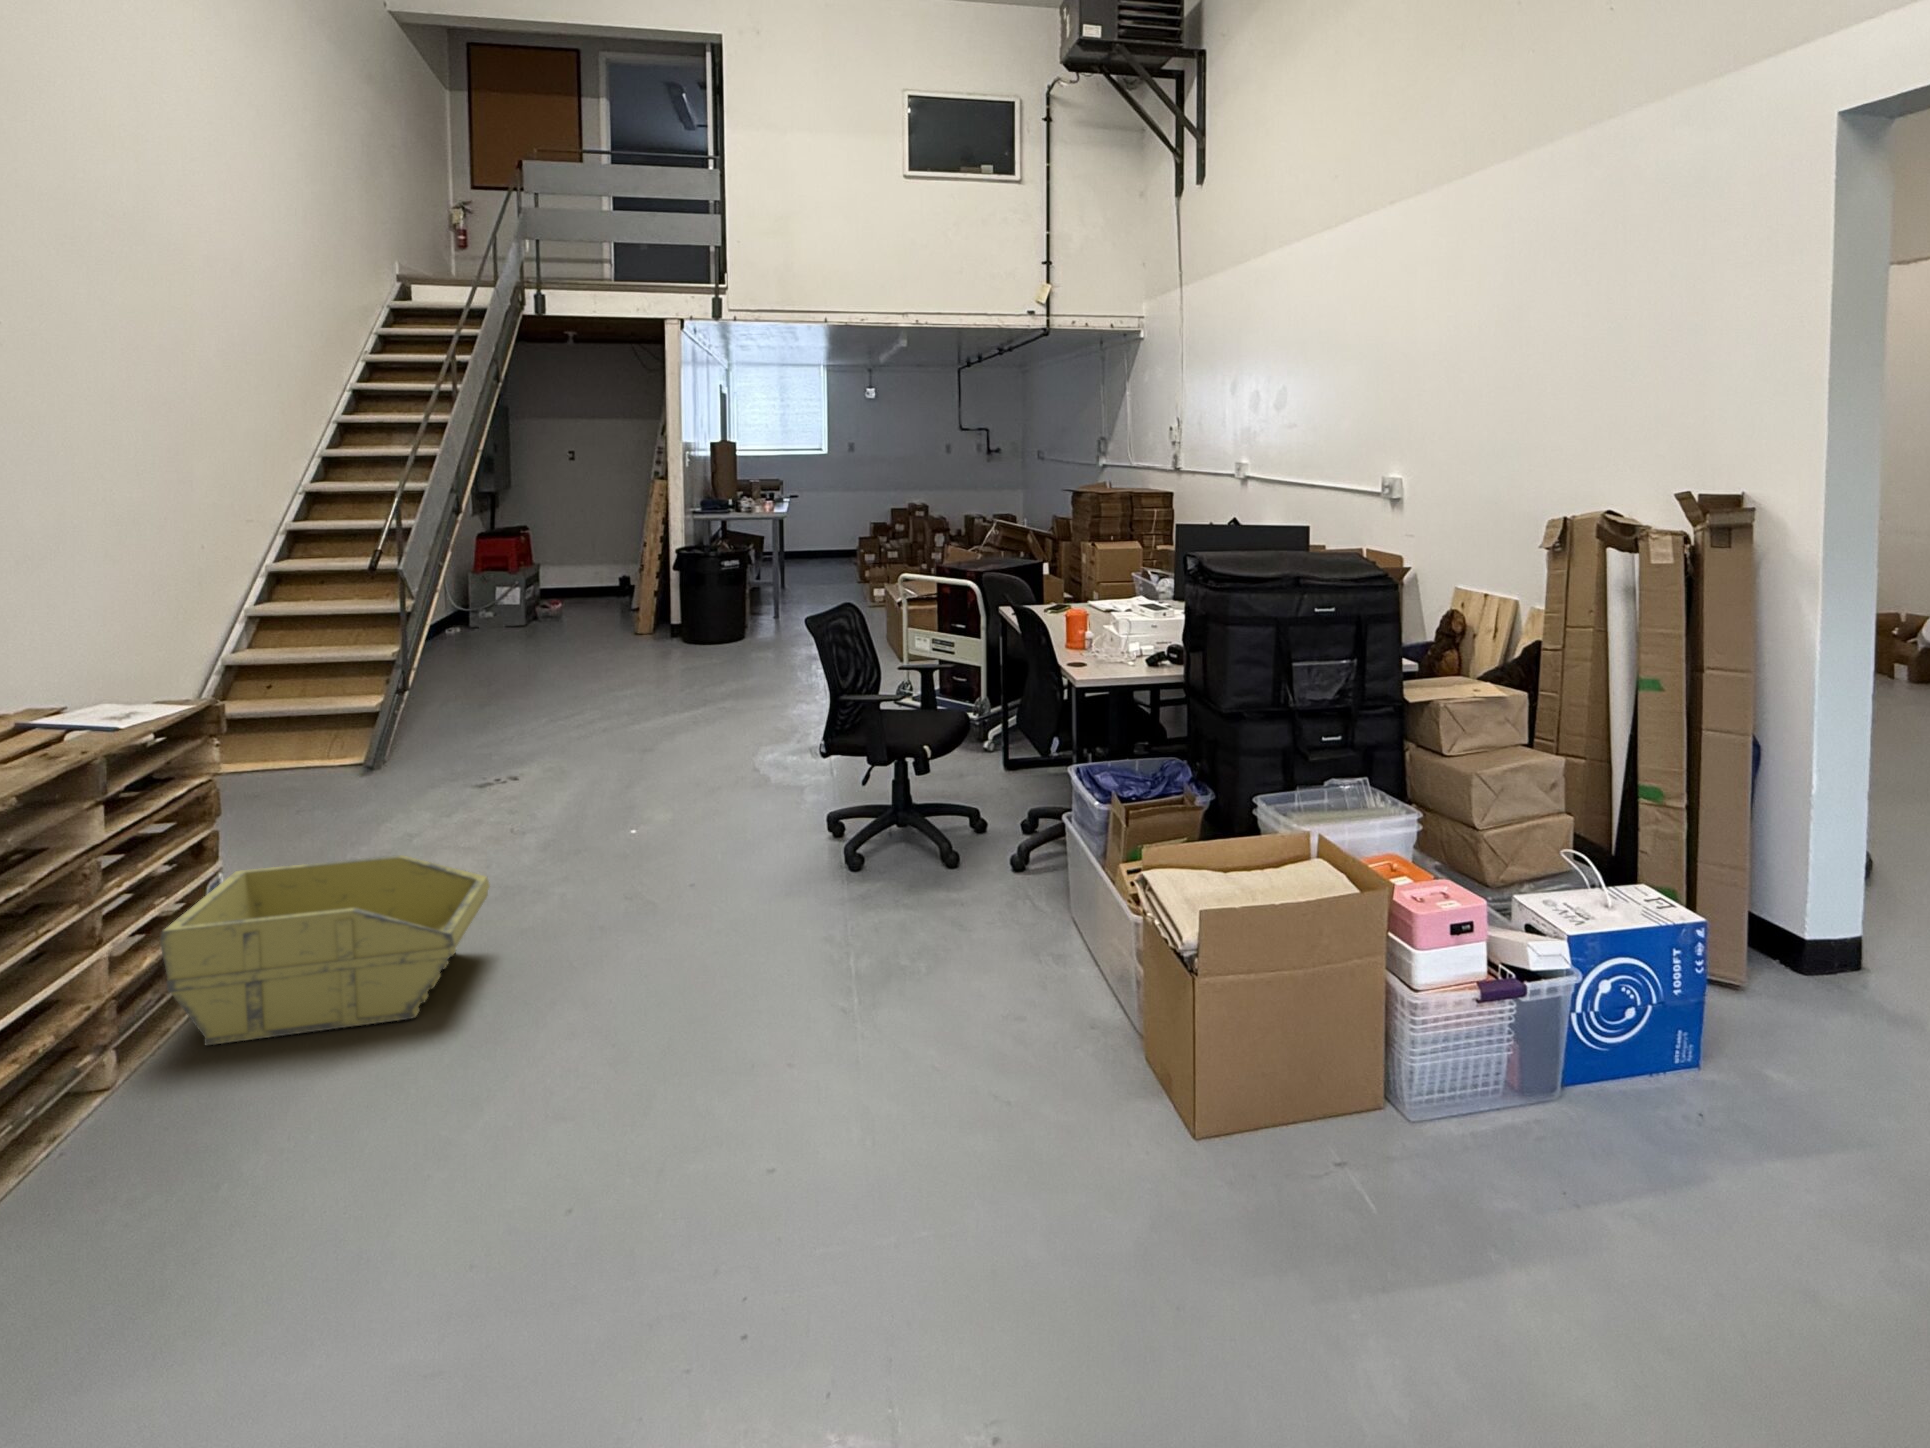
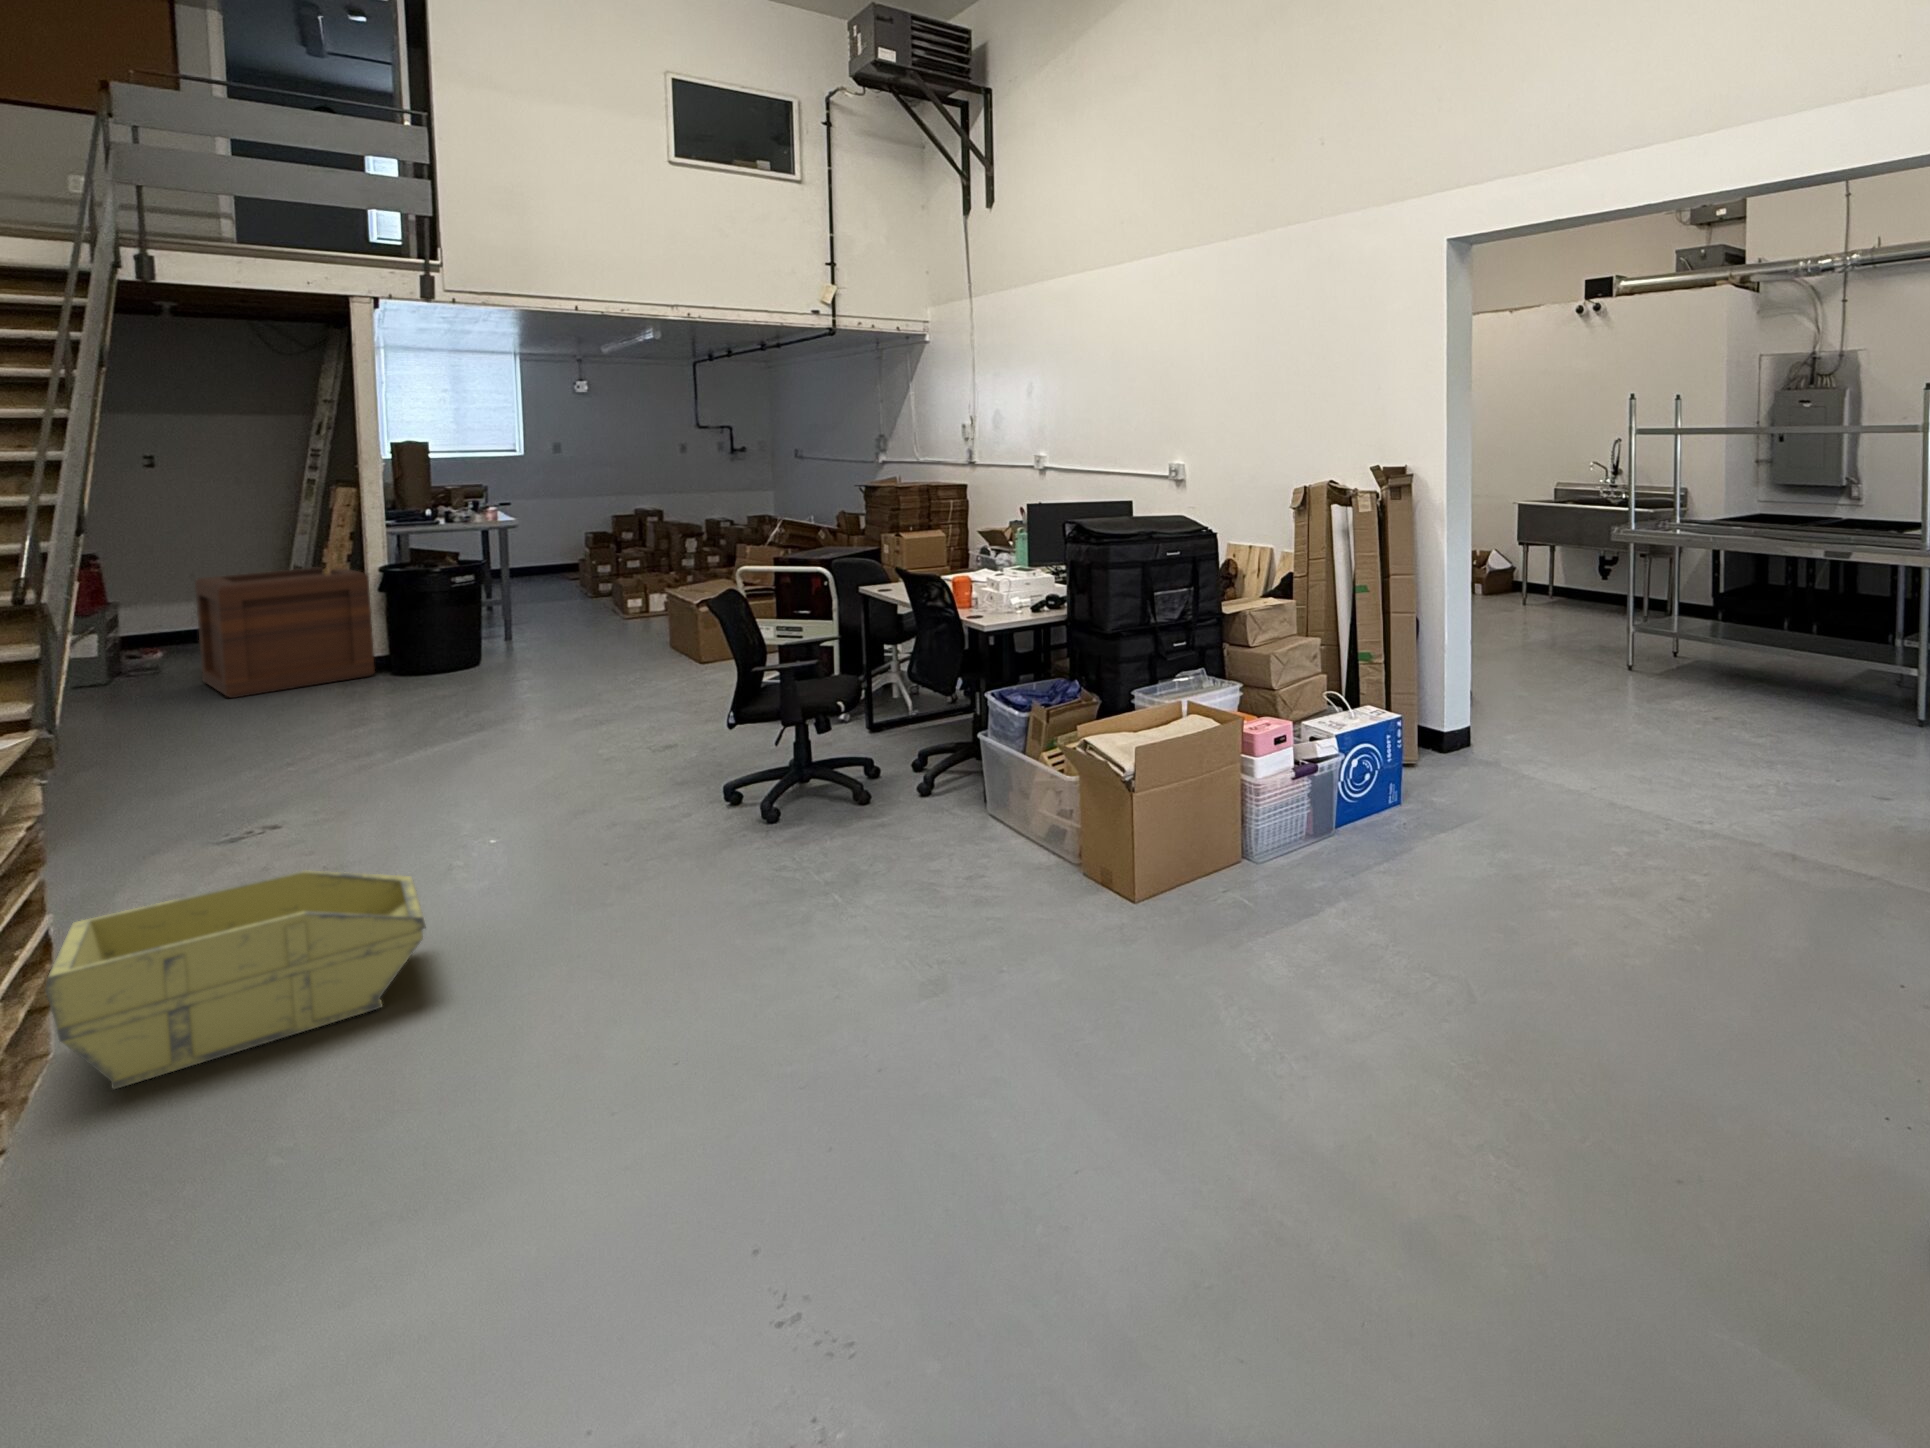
wooden crate: none [571,545,672,649] -> present [195,567,375,698]

